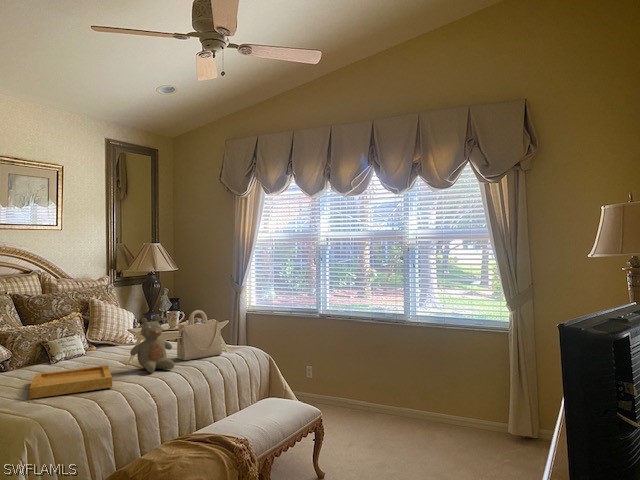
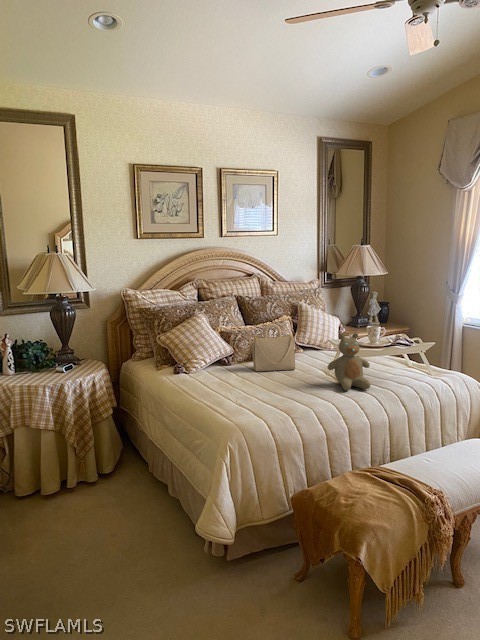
handbag: present [177,310,222,360] -> present [251,324,297,371]
tray: present [30,365,112,399] -> none [238,376,307,403]

